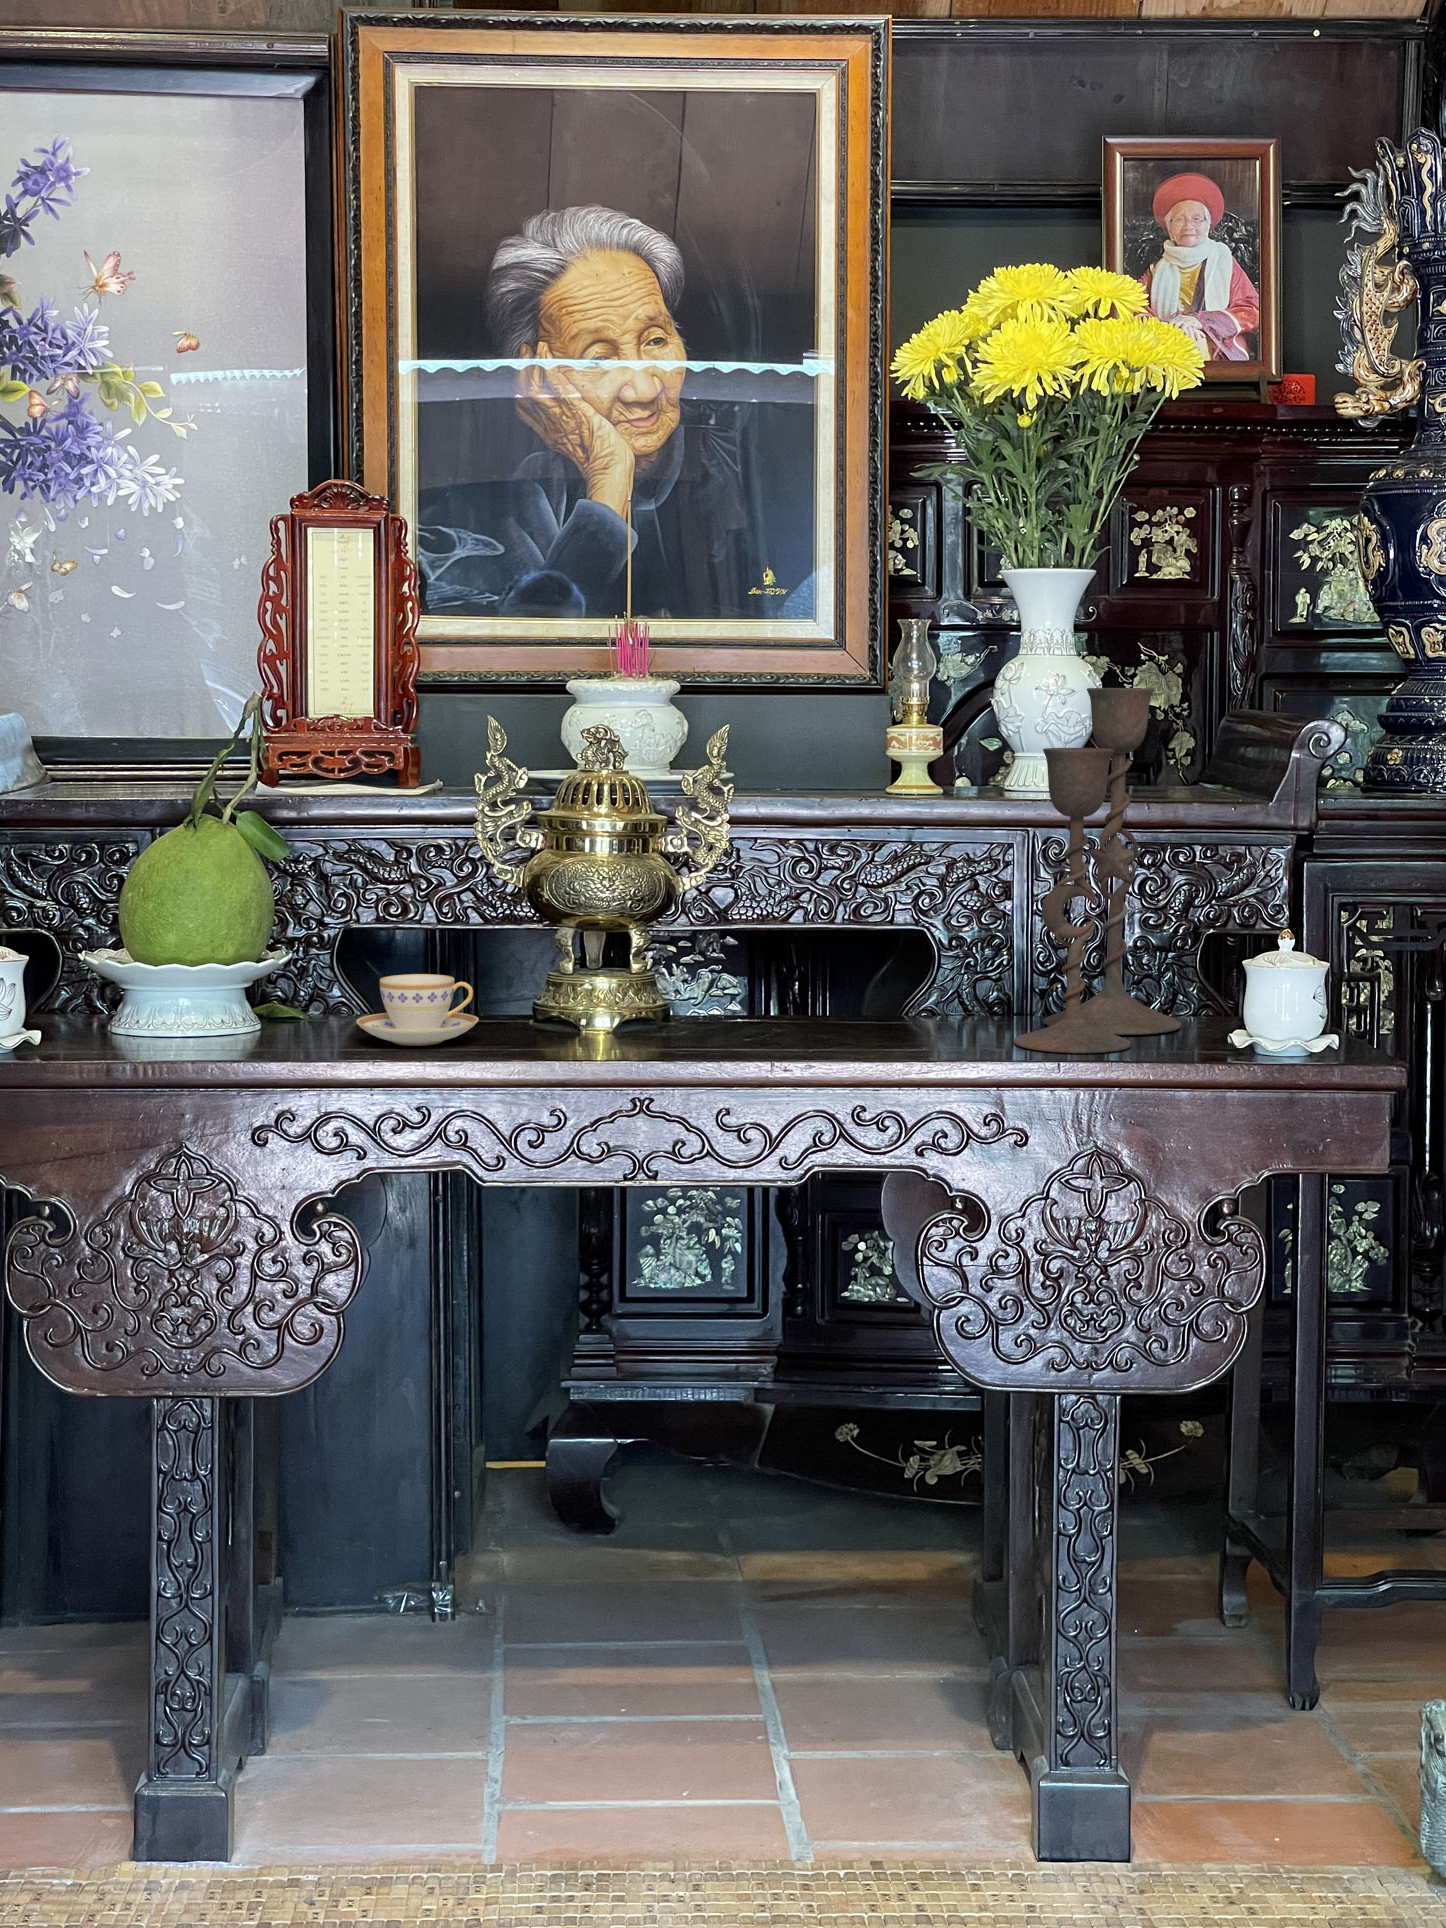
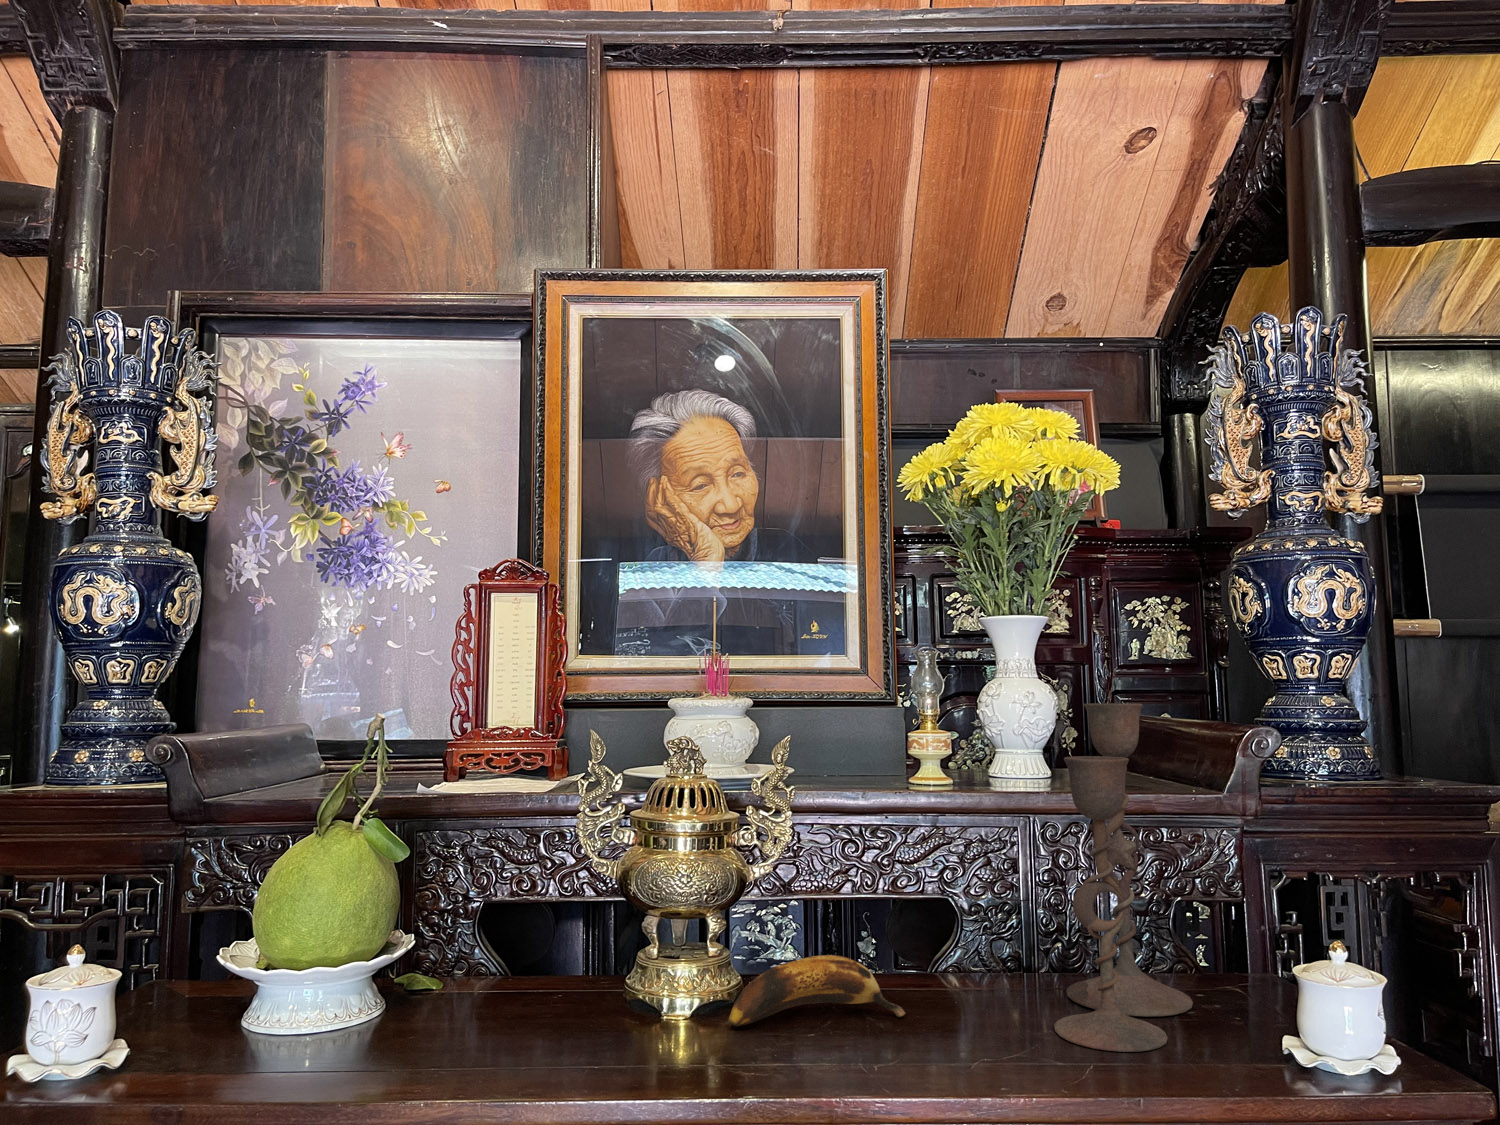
banana: none [657,966,854,1040] -> present [728,955,905,1026]
teacup: present [356,974,479,1046] -> none [457,962,569,1037]

